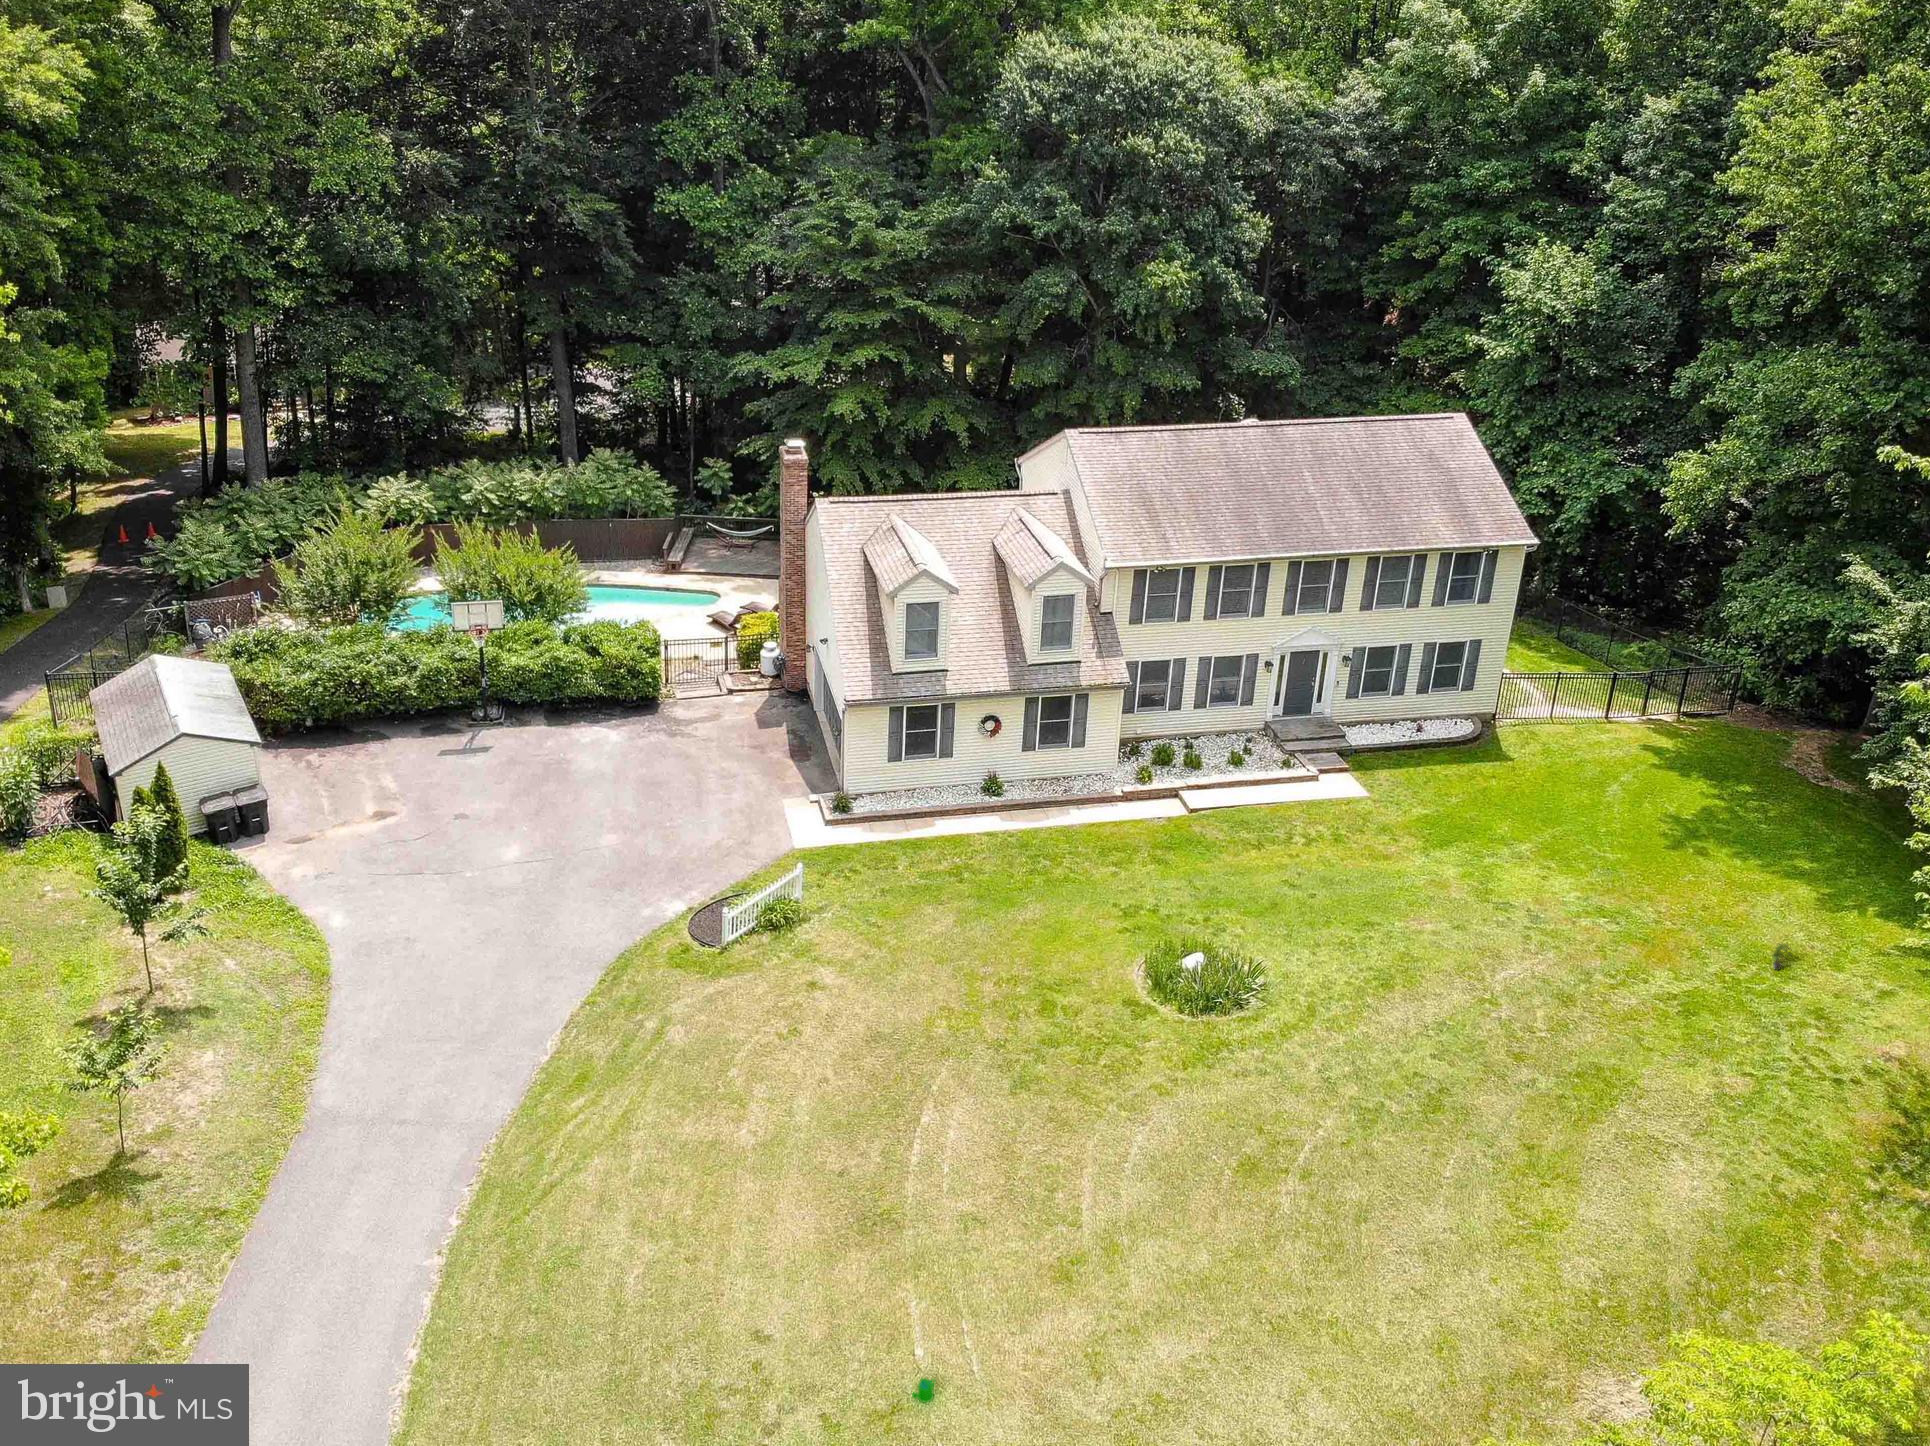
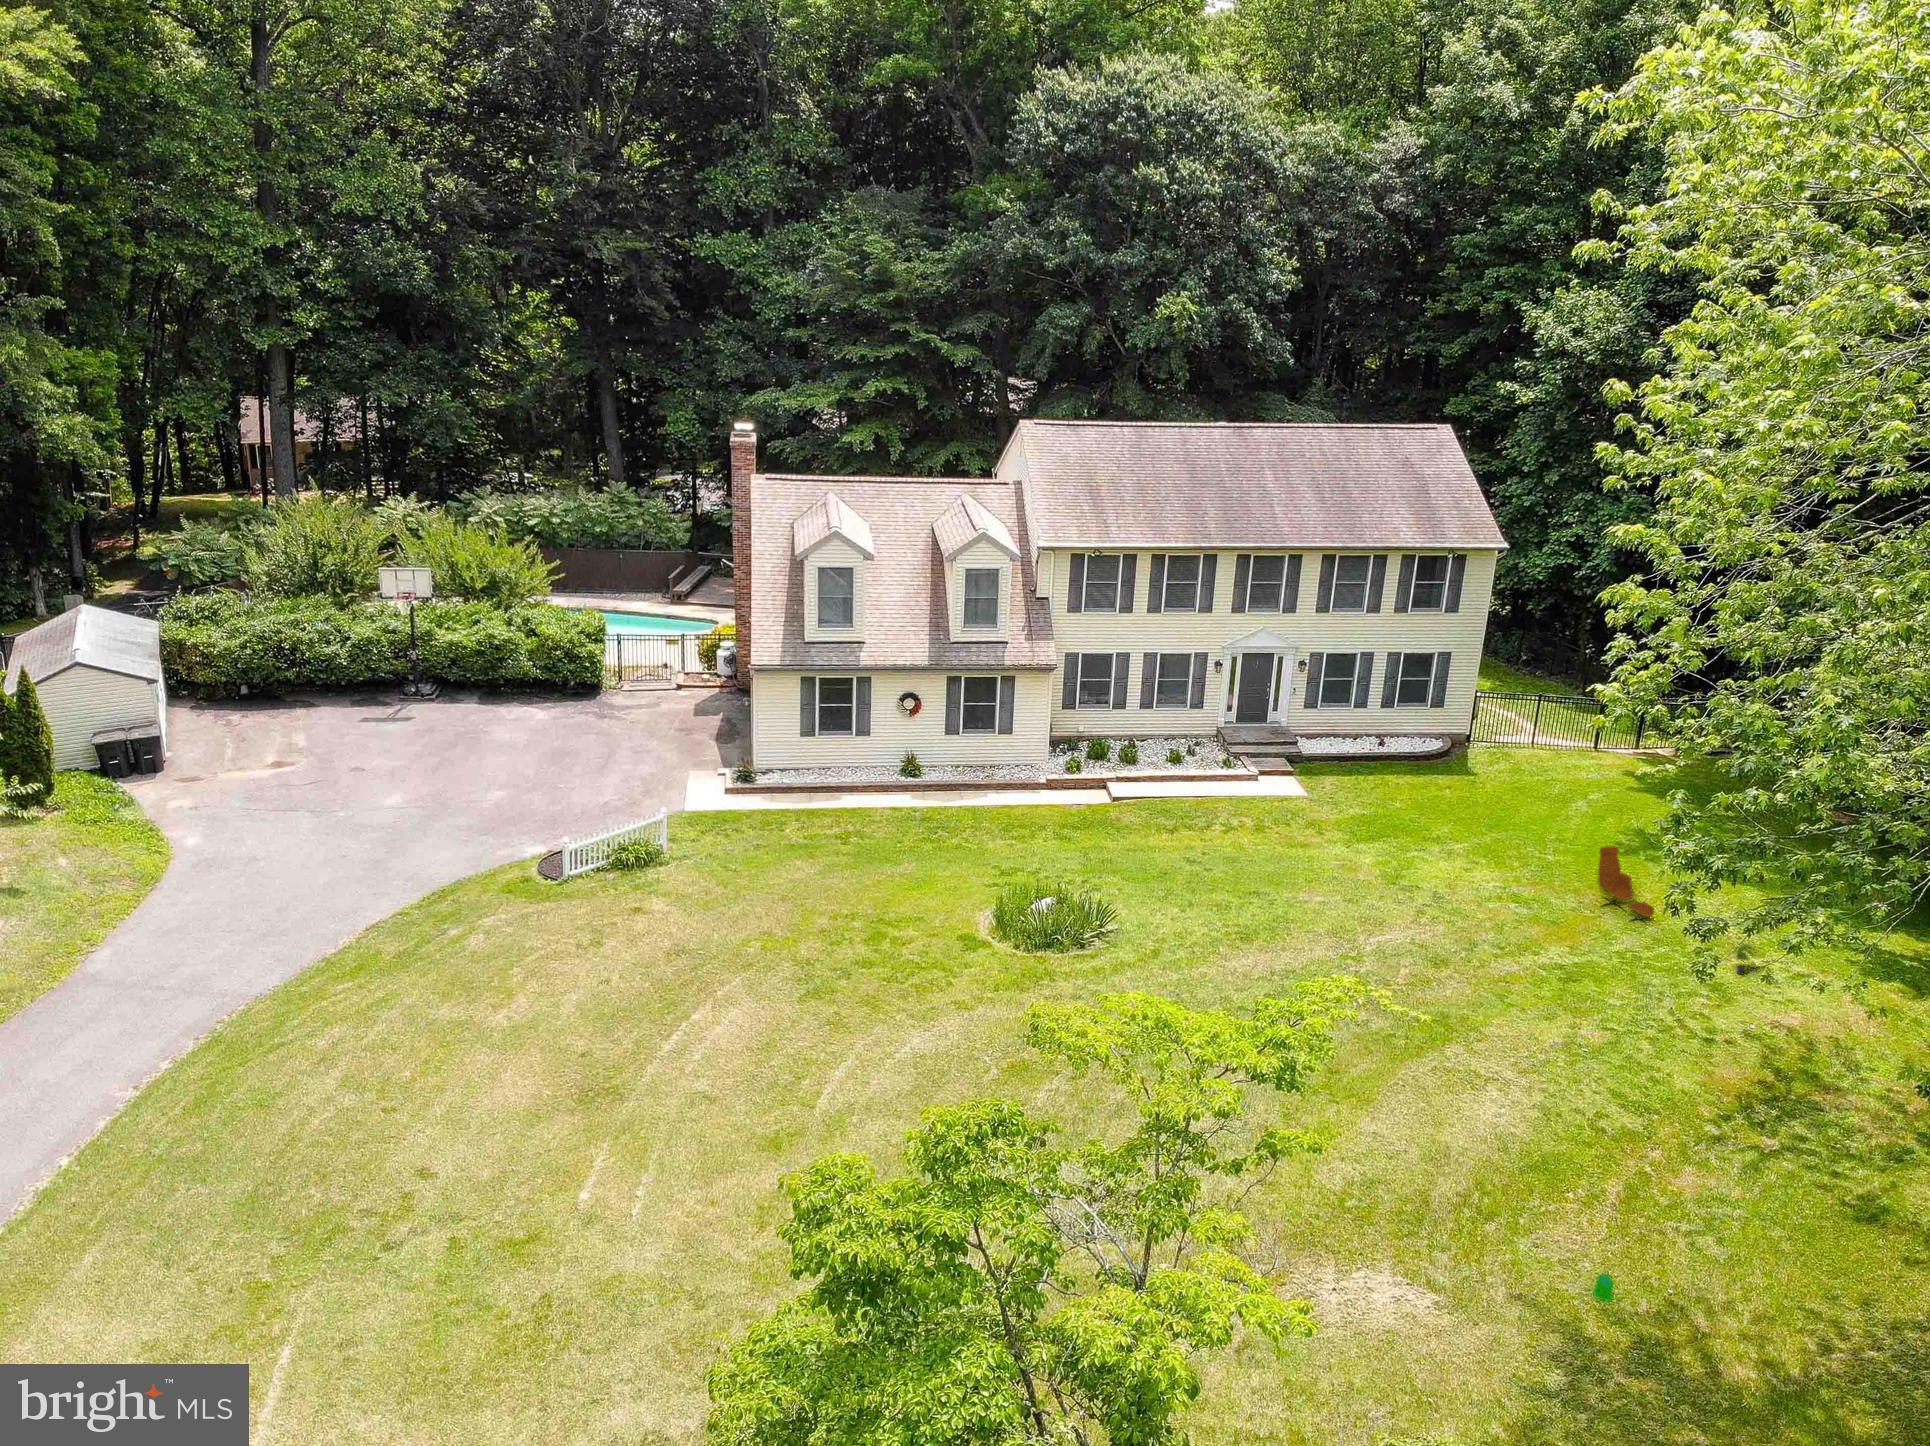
lounge chair: none [1645,850,1697,923] -> present [1598,846,1654,920]
watering can: present [912,1378,936,1403] -> present [1593,1273,1614,1301]

